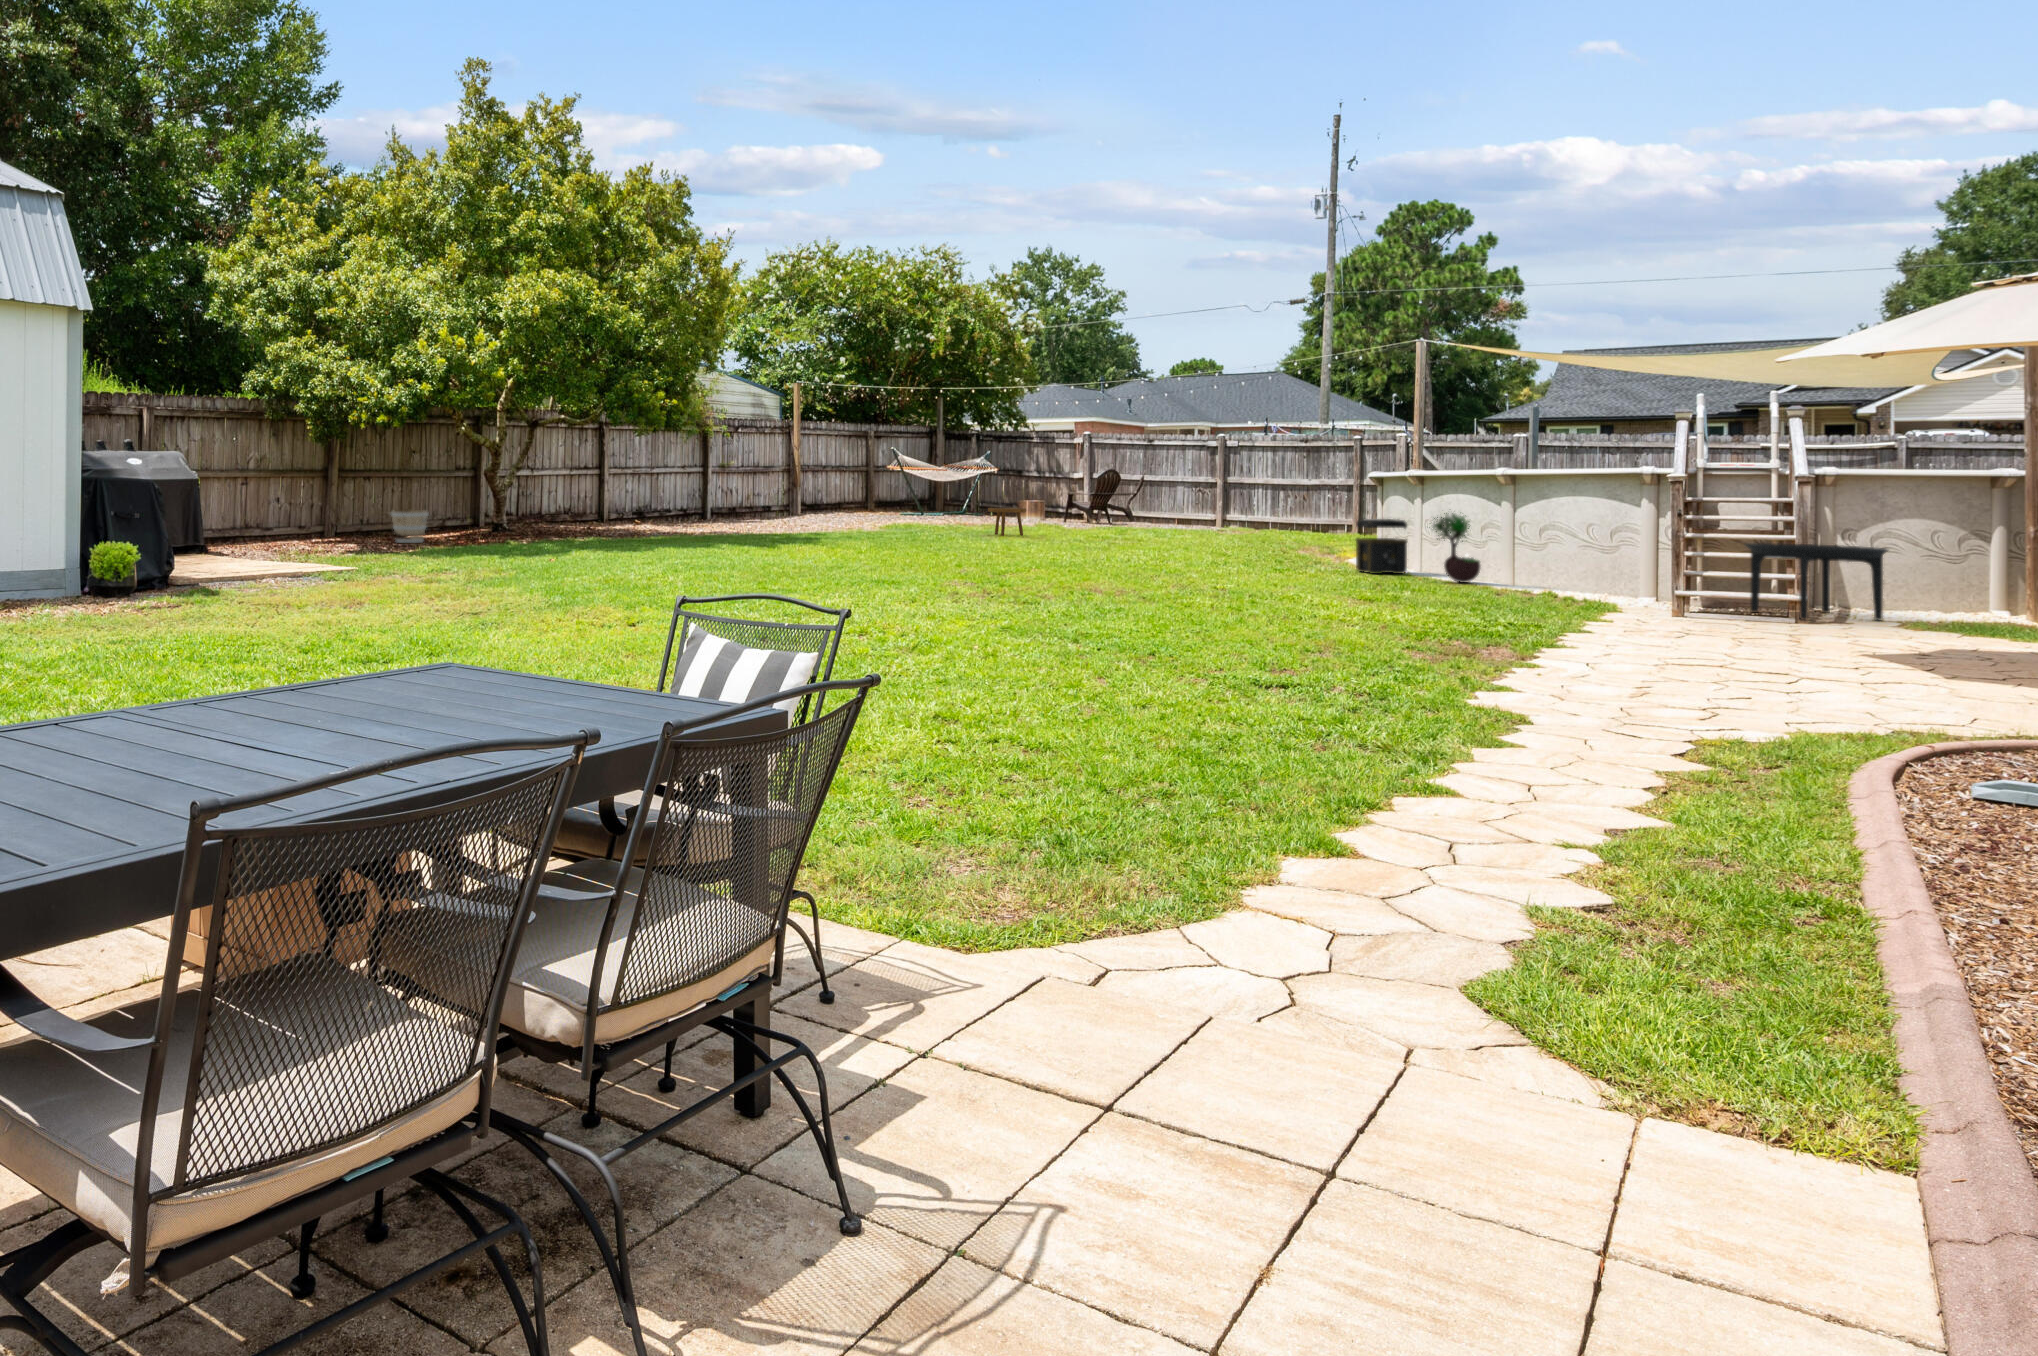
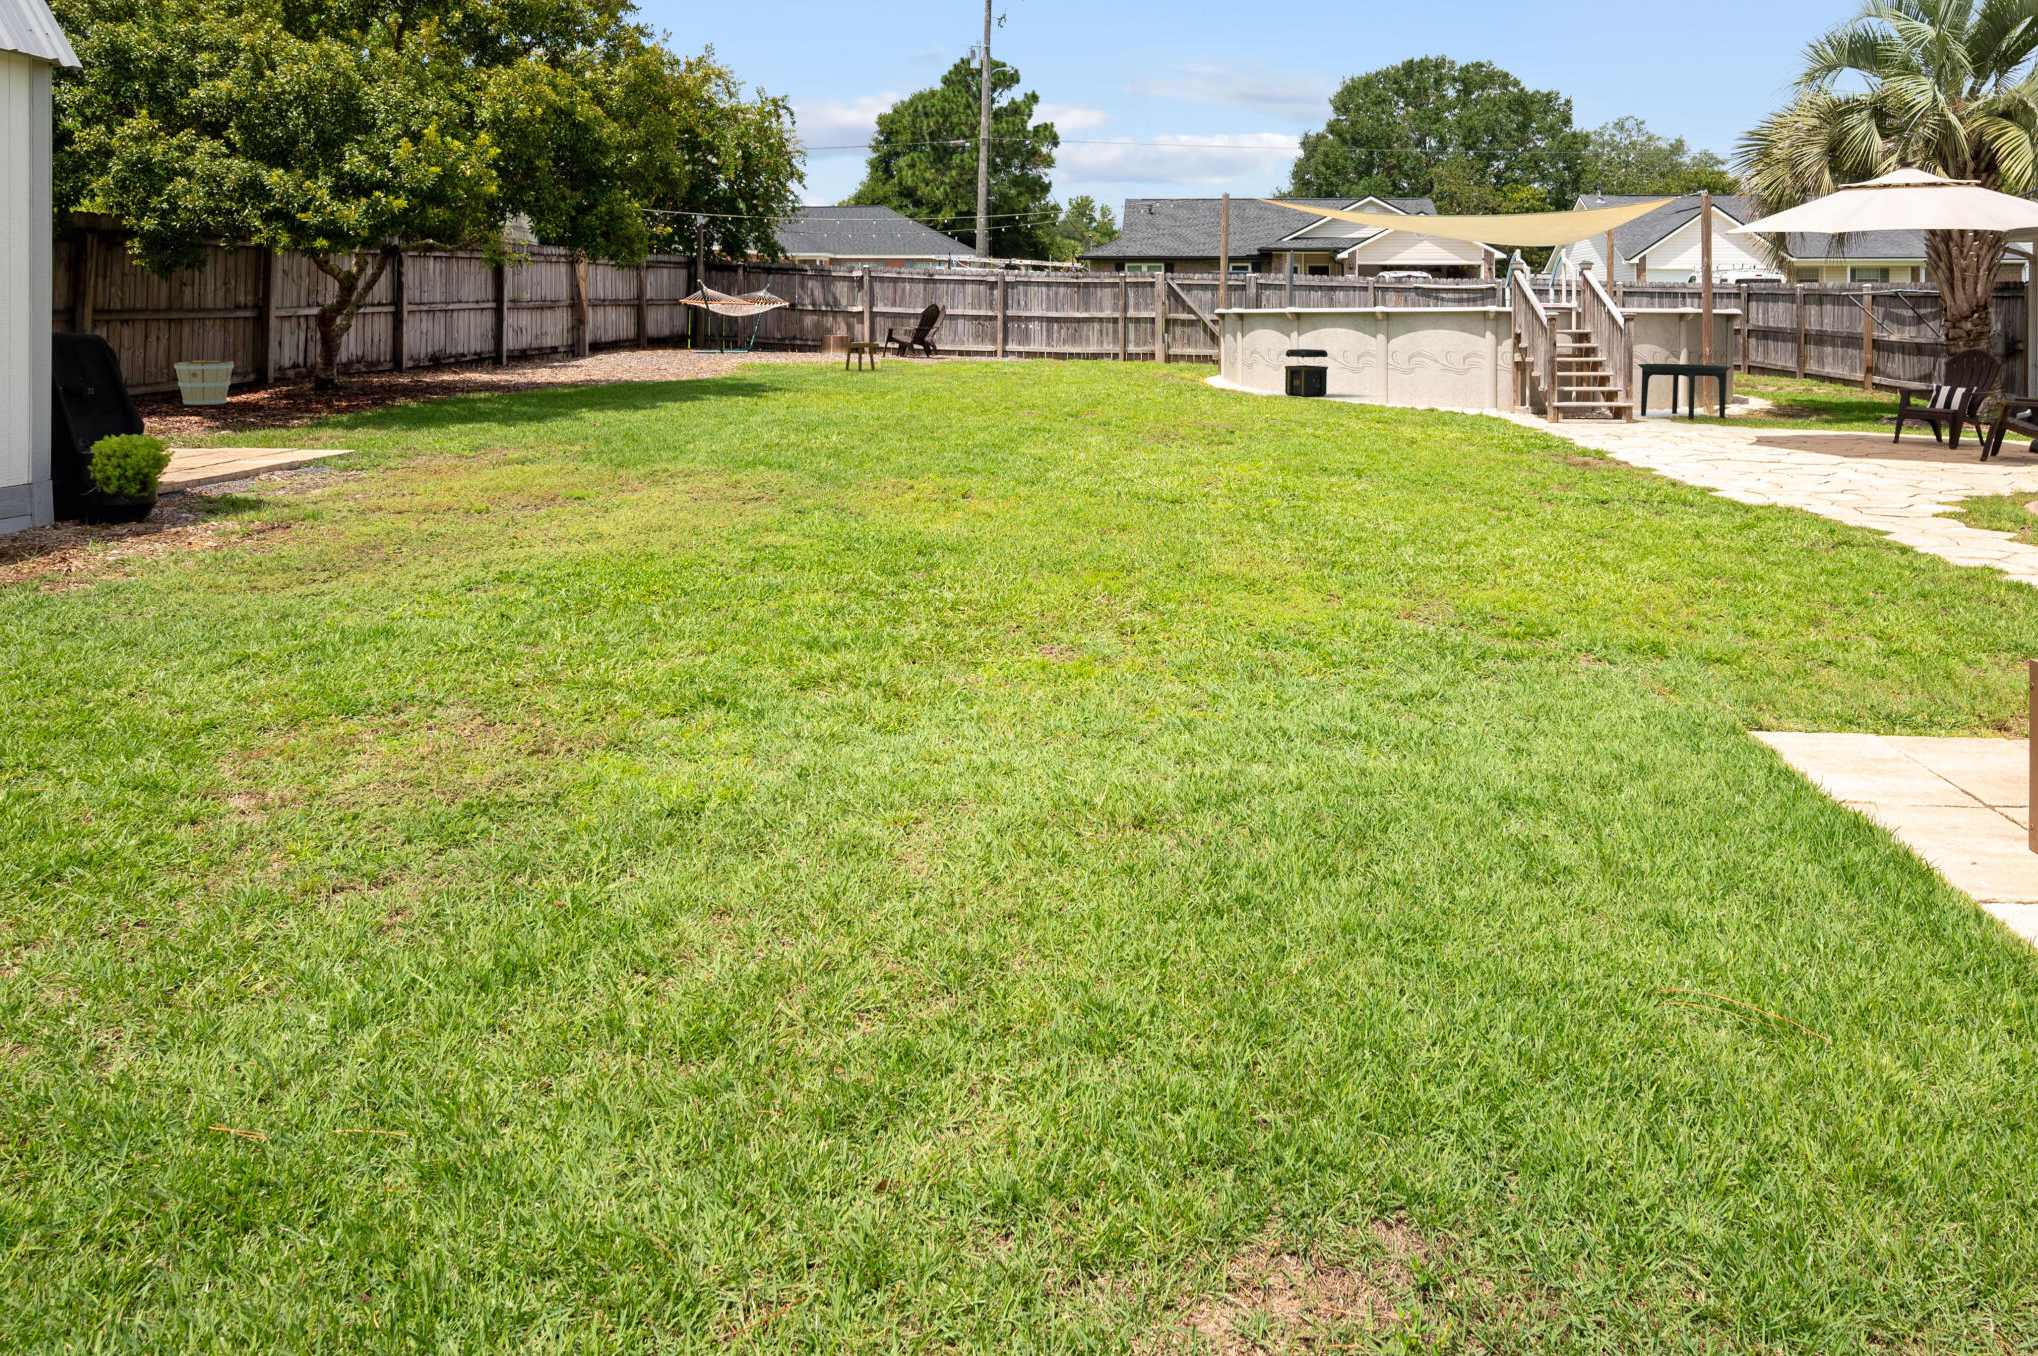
potted tree: present [1429,513,1480,583] -> none [1368,338,1406,401]

